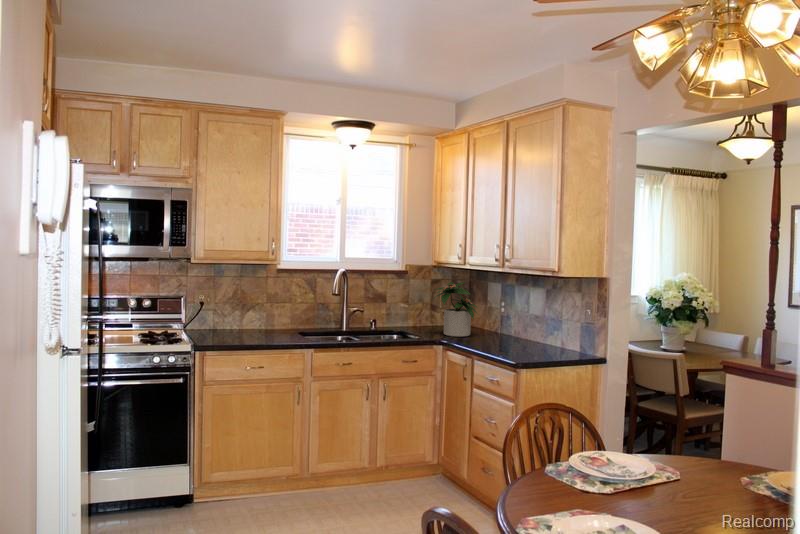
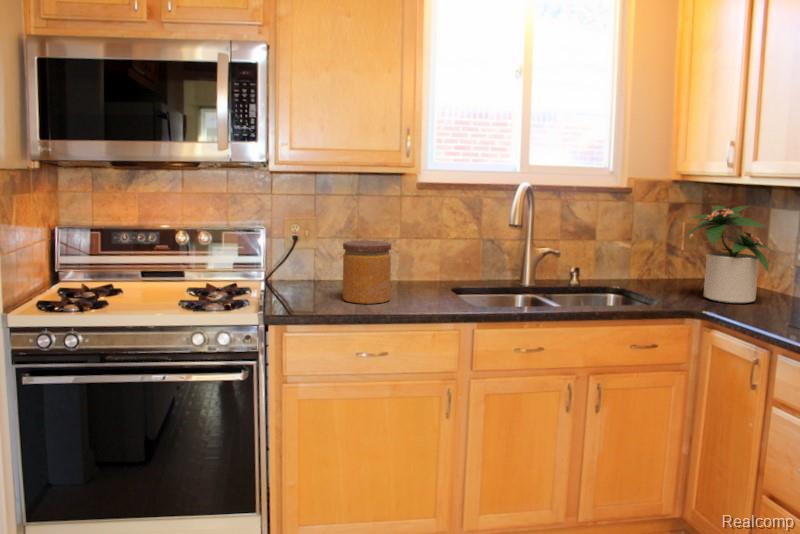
jar: none [236,304,264,340] -> present [343,241,391,304]

